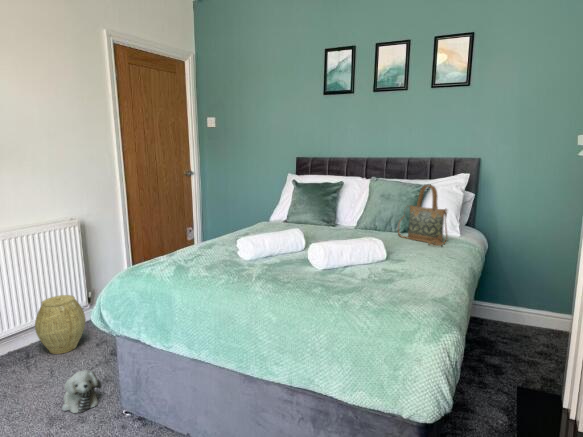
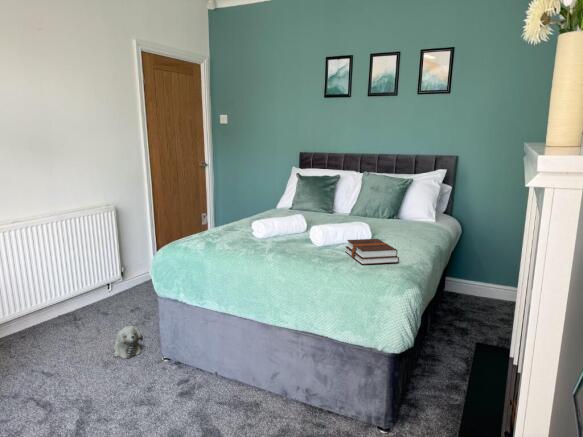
handbag: present [398,185,447,246] -> none [384,179,425,230]
hardback book: none [353,260,427,296] -> present [345,239,399,265]
woven basket: present [35,295,86,354] -> none [82,269,122,317]

